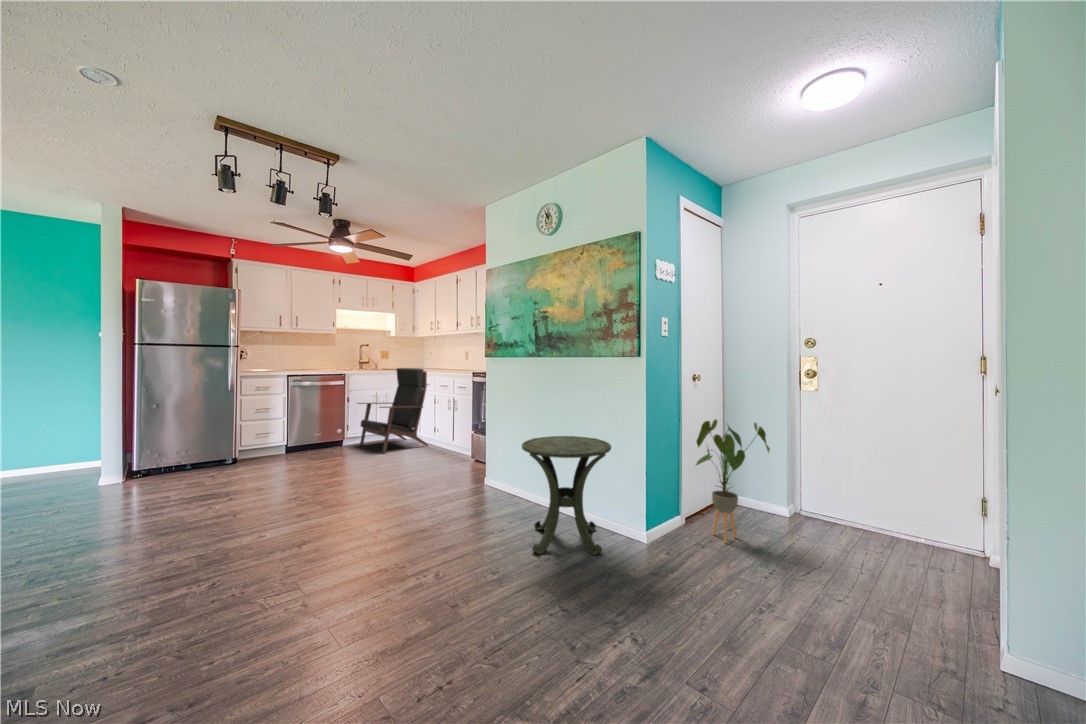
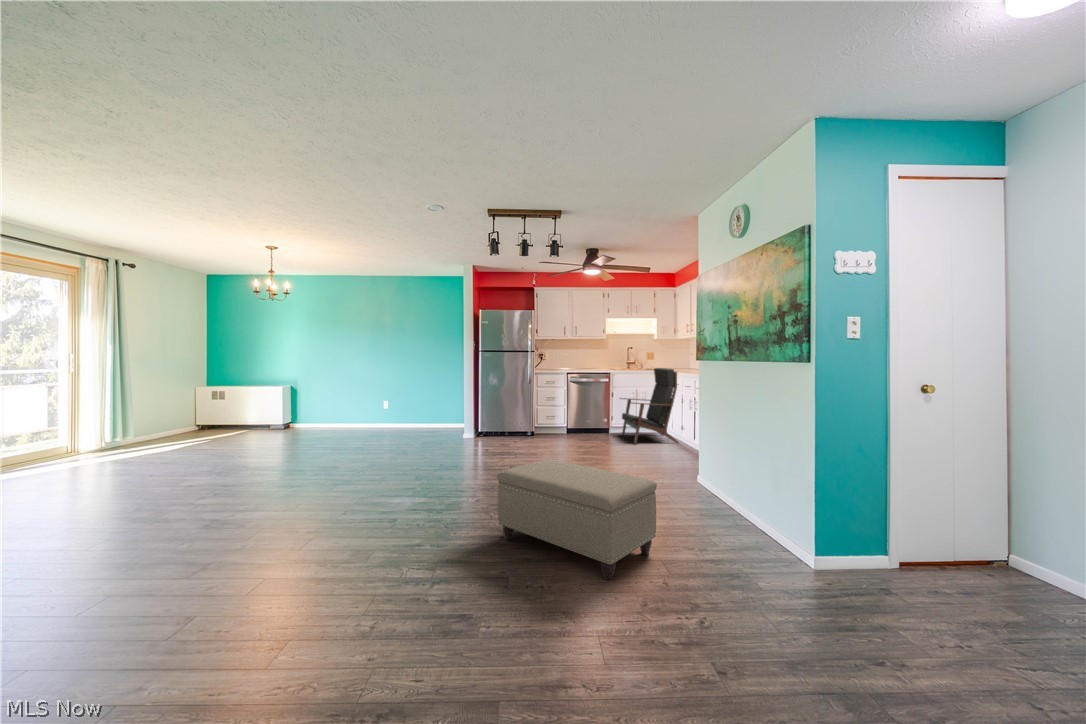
house plant: present [696,420,770,543] -> none [888,444,1024,602]
side table: present [522,436,611,555] -> none [680,440,775,560]
ottoman: none [297,491,522,634] -> present [497,459,657,580]

